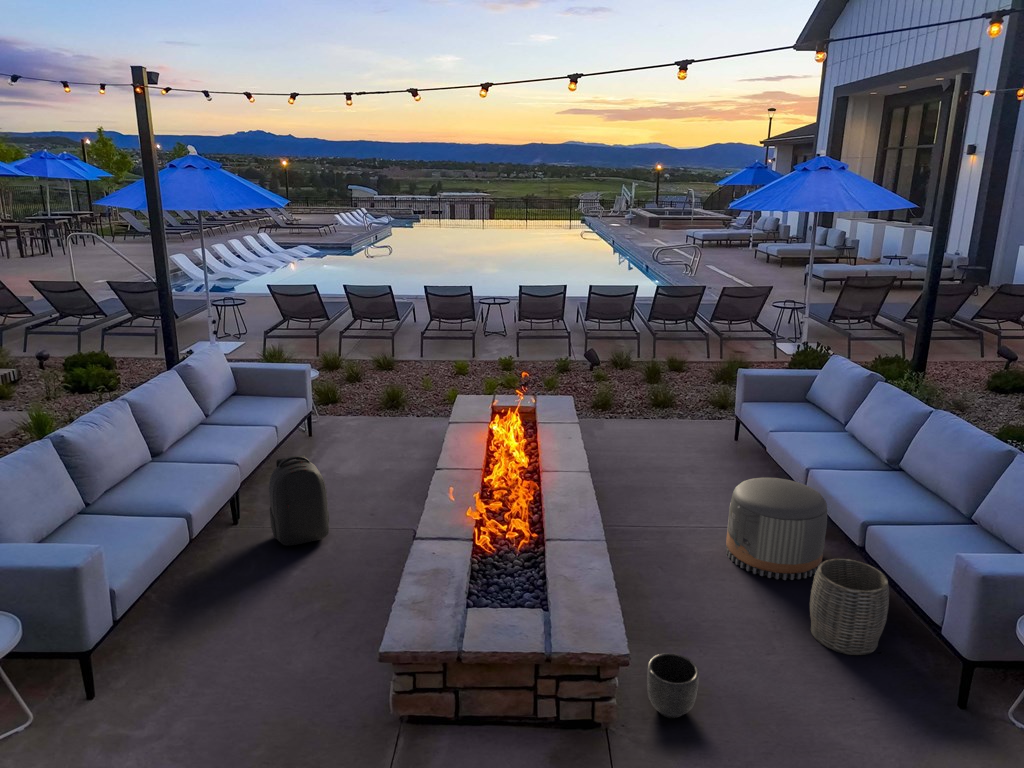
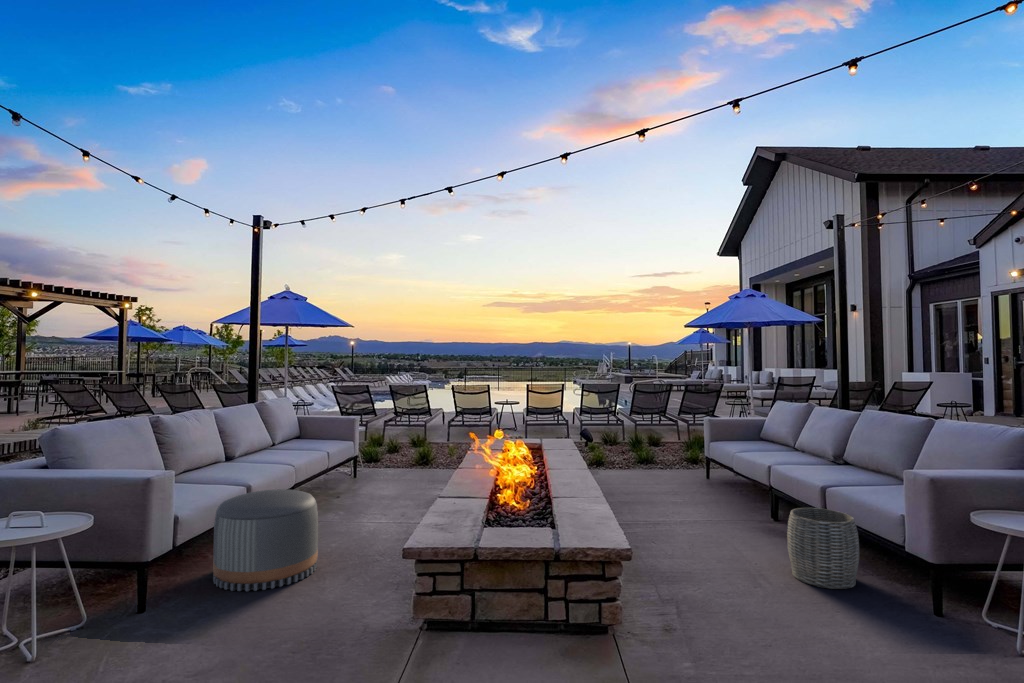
backpack: present [269,455,329,546] -> none [320,451,370,526]
pouf: present [726,478,827,580] -> present [213,489,318,591]
planter: present [647,653,699,718] -> none [648,568,696,627]

